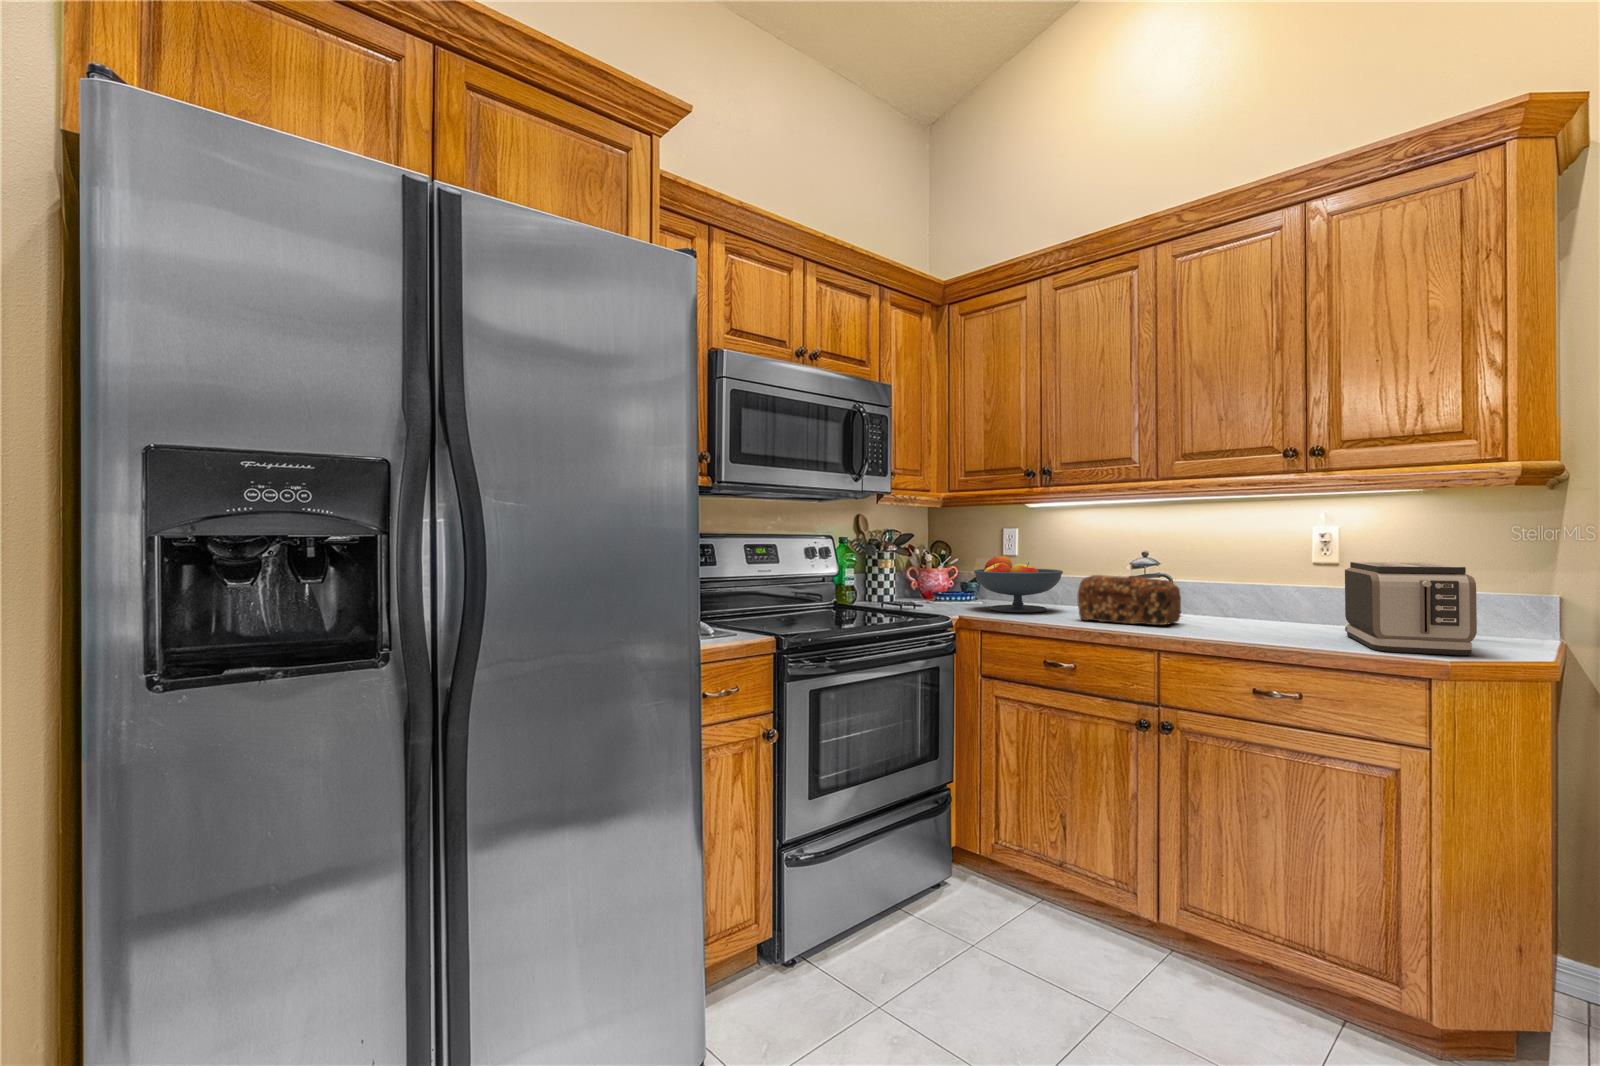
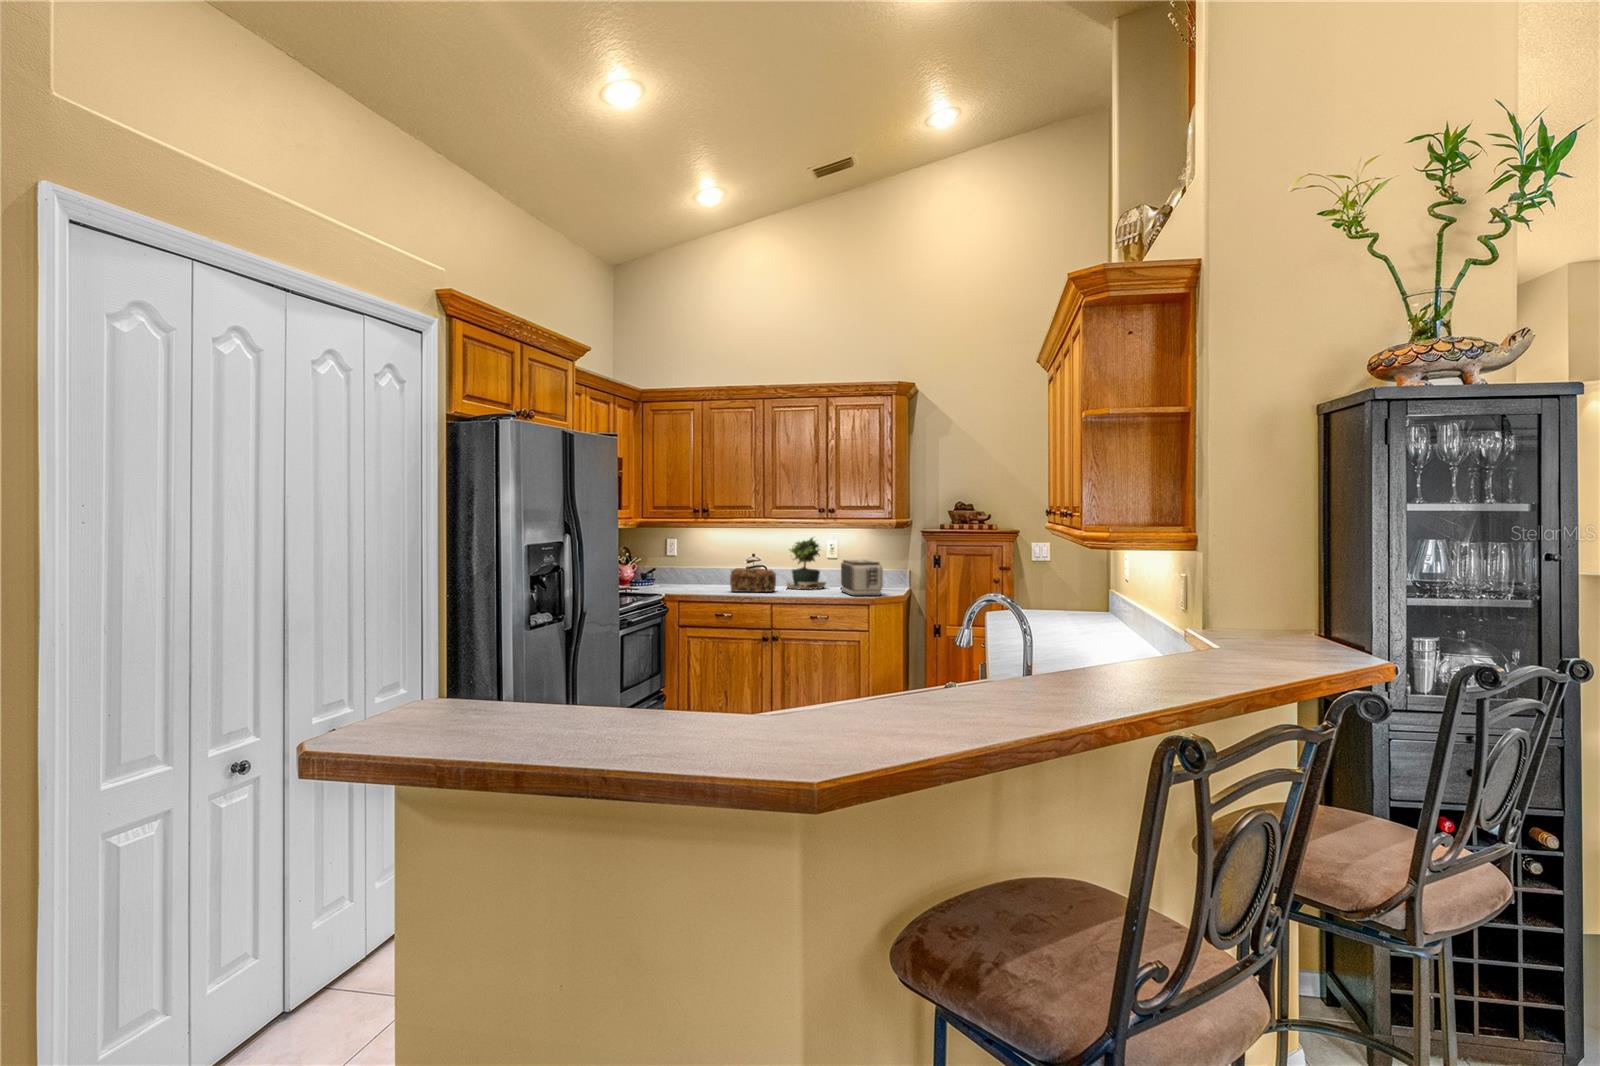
potted plant: none [1201,513,1311,626] -> present [786,538,826,589]
fruit bowl: present [974,556,1063,613] -> none [667,558,715,590]

